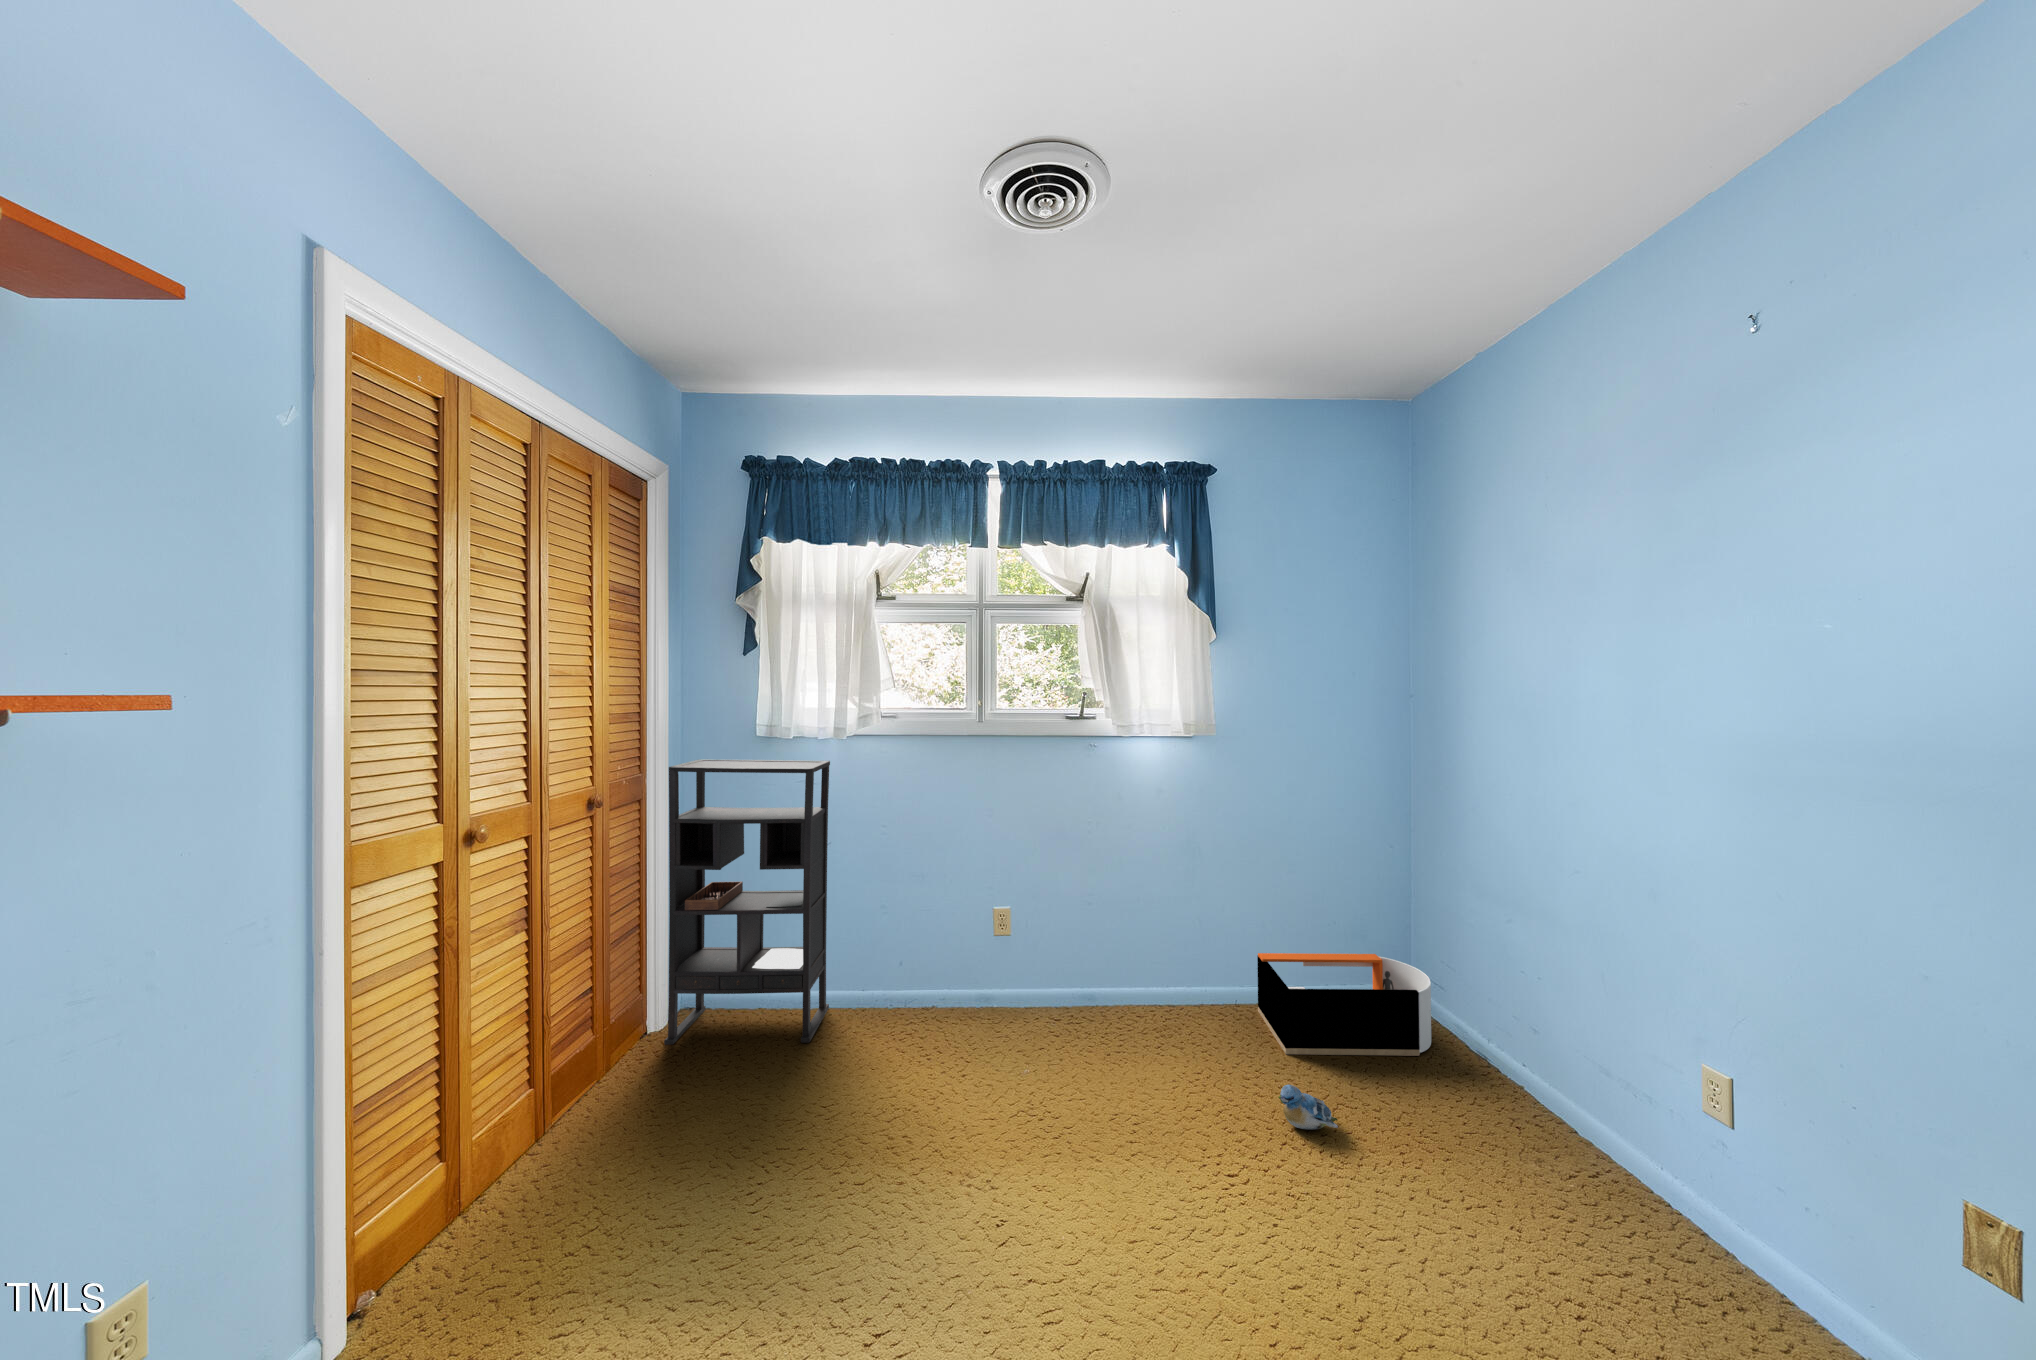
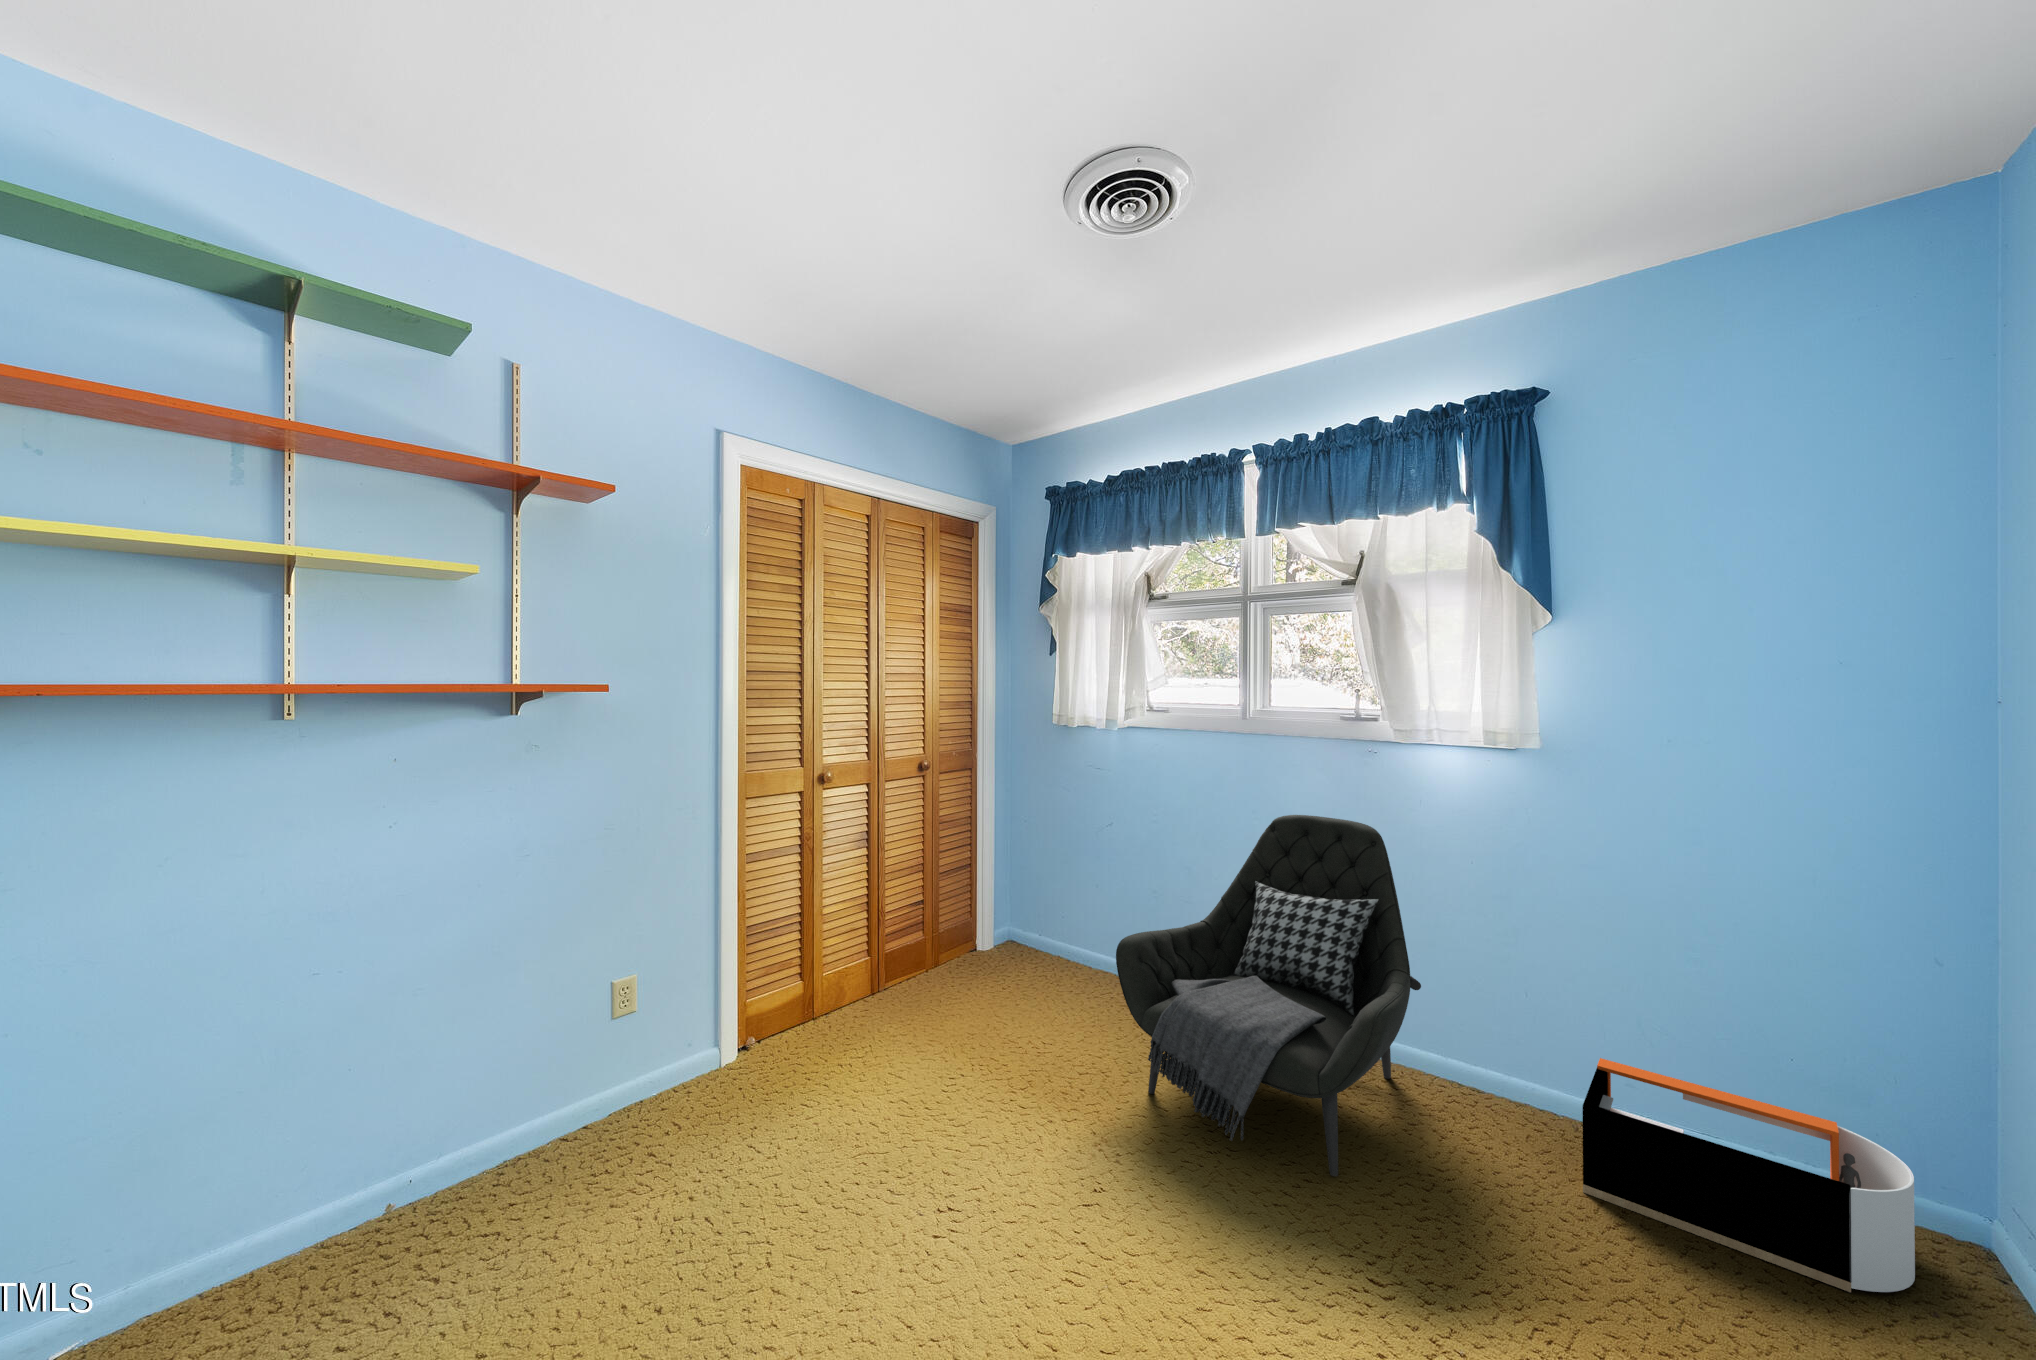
bookshelf: present [664,759,830,1045] -> none [979,742,1108,995]
armchair: none [934,804,1208,1129] -> present [1116,815,1421,1176]
plush toy: present [1278,1085,1338,1130] -> none [1473,1197,1564,1278]

